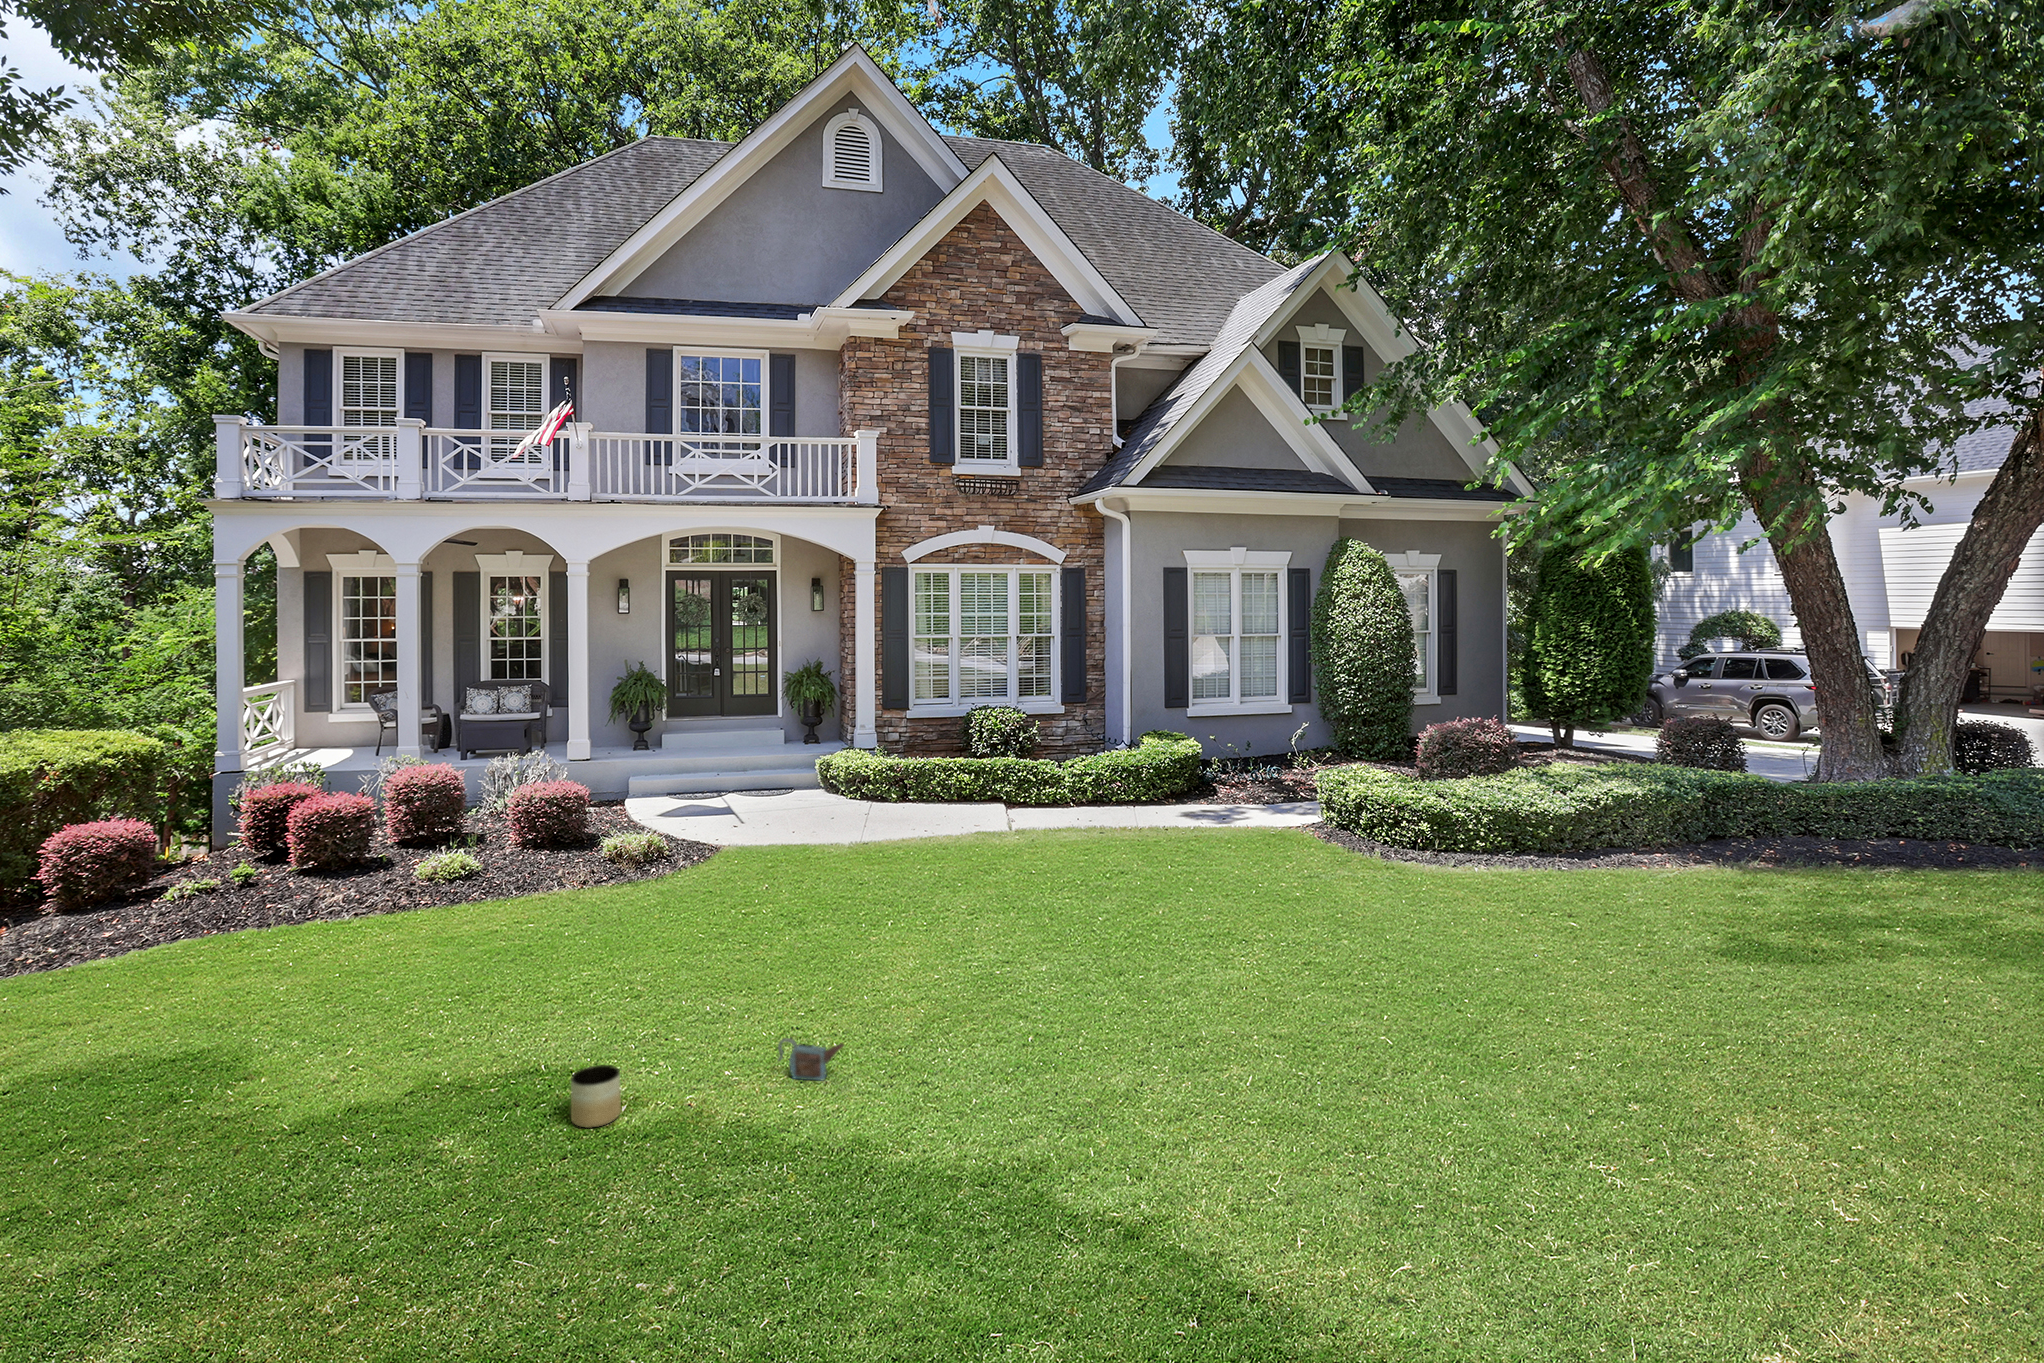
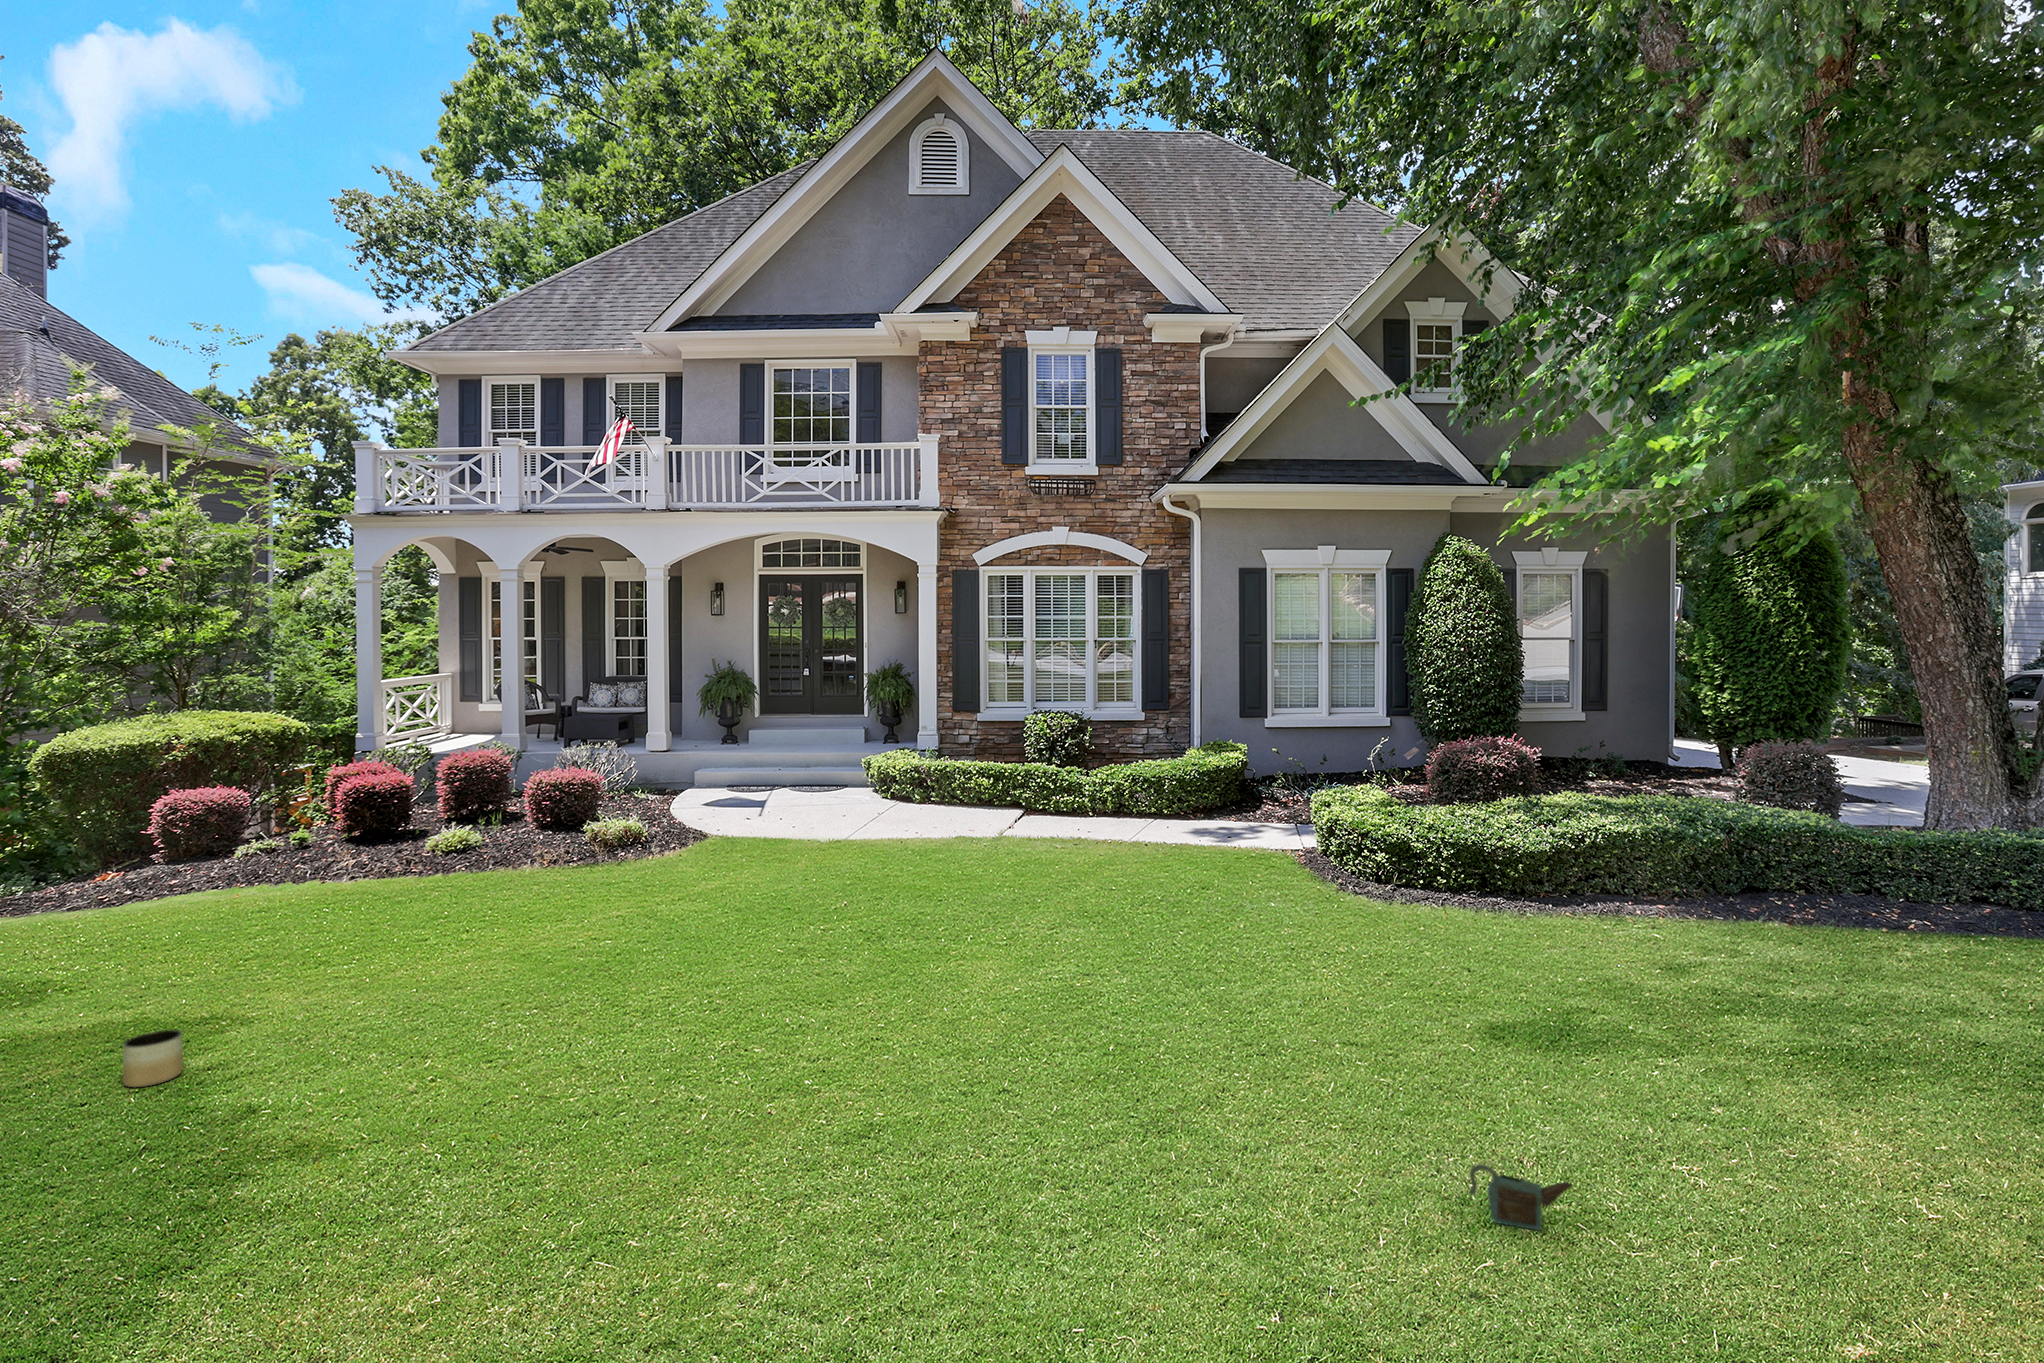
watering can: present [778,1038,844,1081] -> present [1469,1164,1573,1231]

